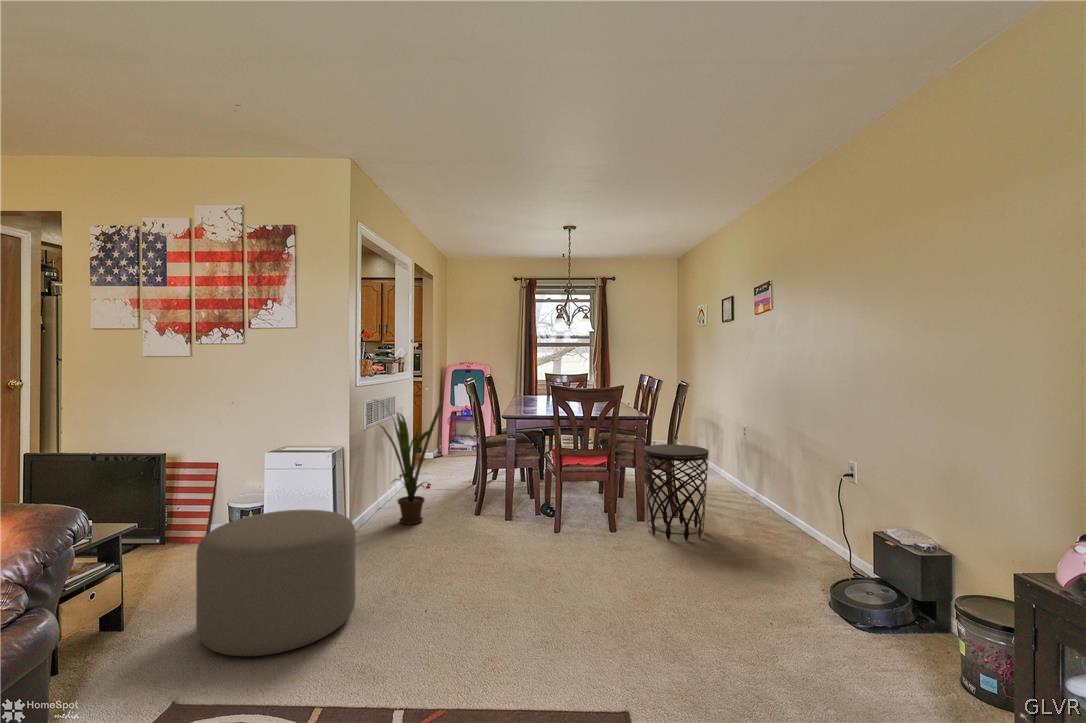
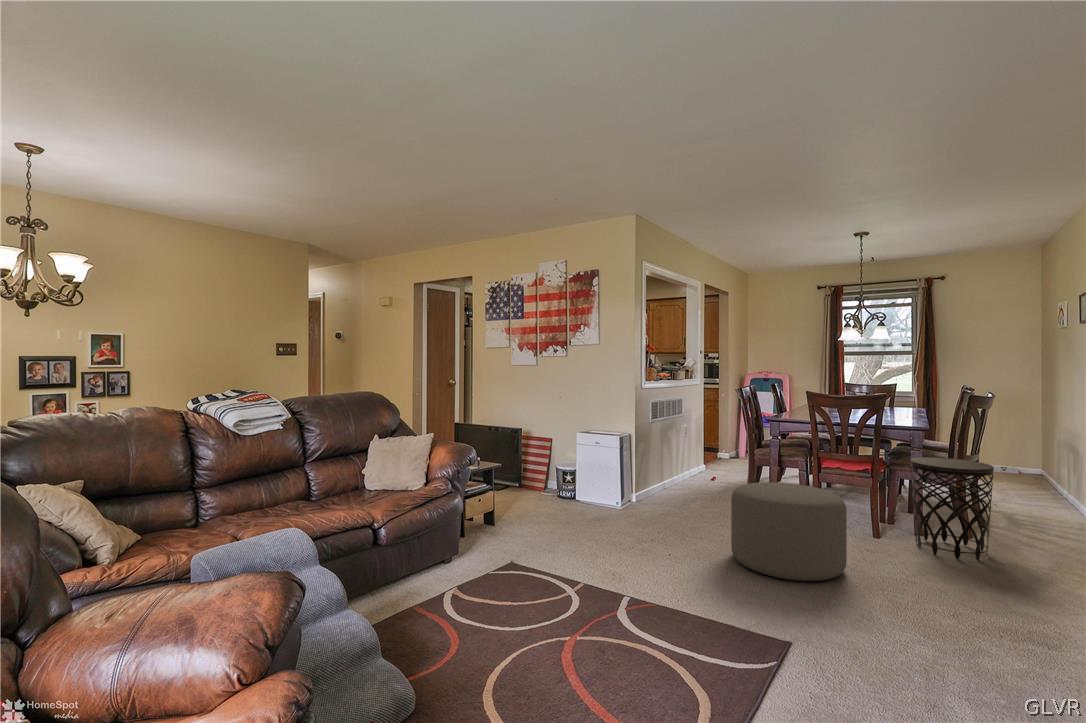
house plant: present [380,400,444,525] -> none [654,399,716,503]
ottoman: present [196,510,356,656] -> present [731,482,847,581]

